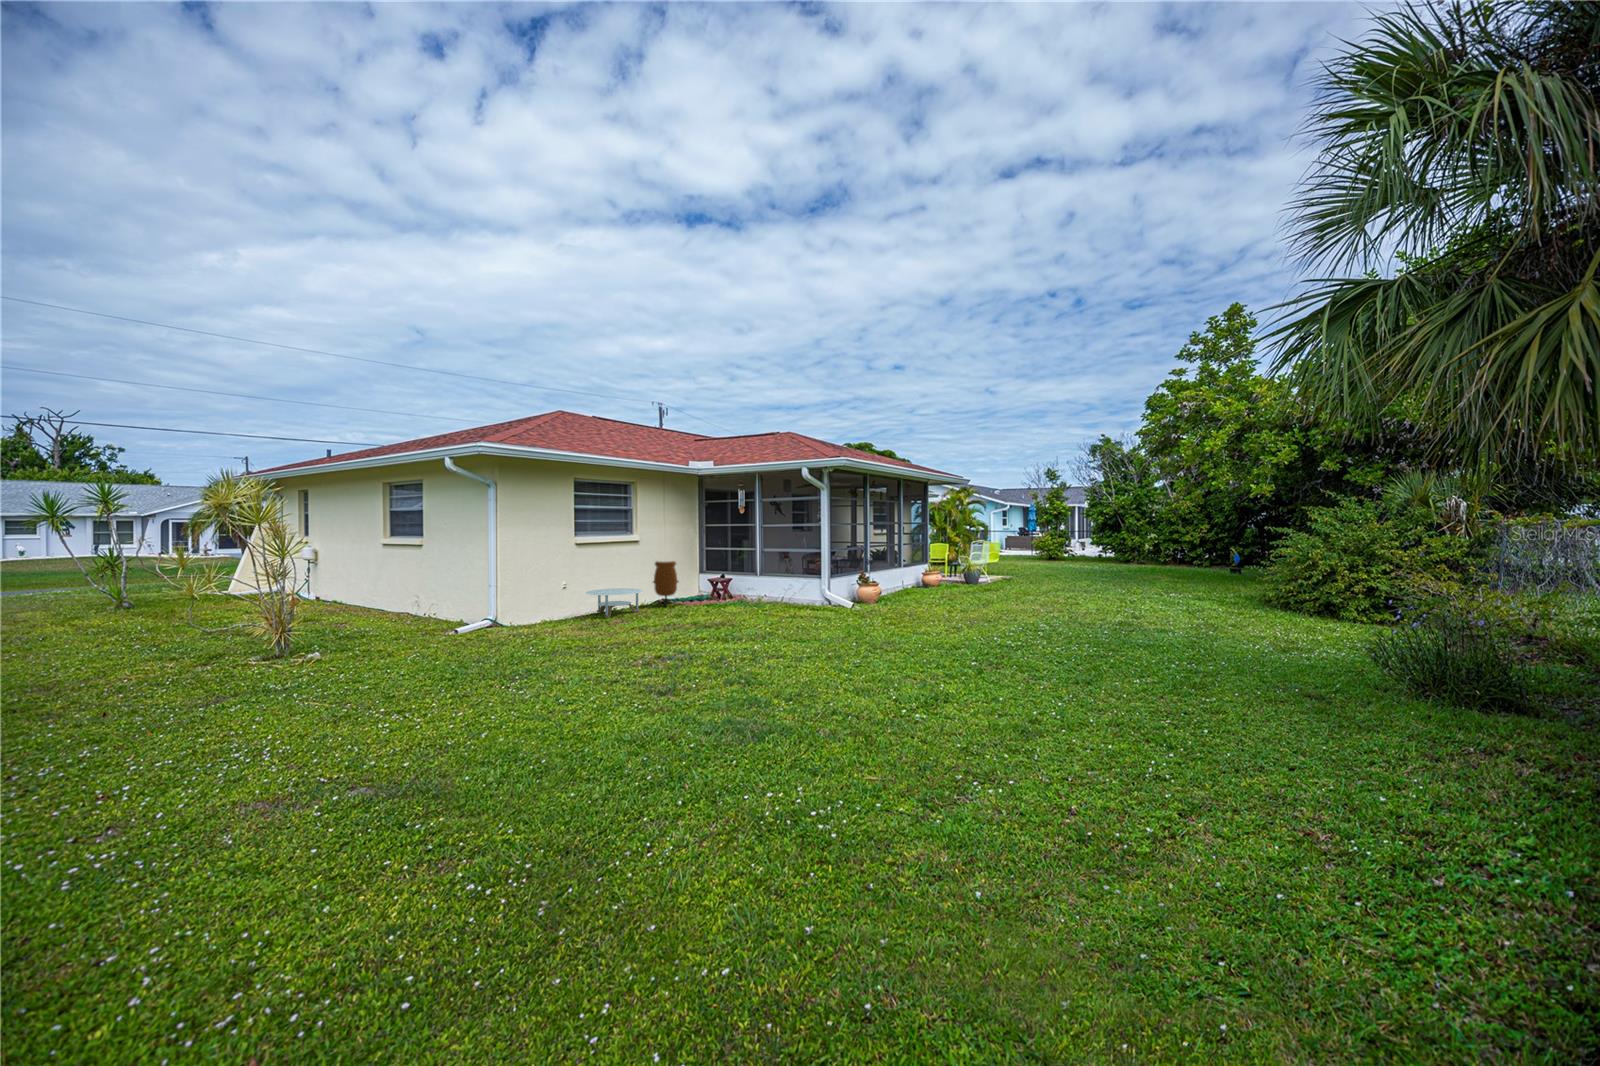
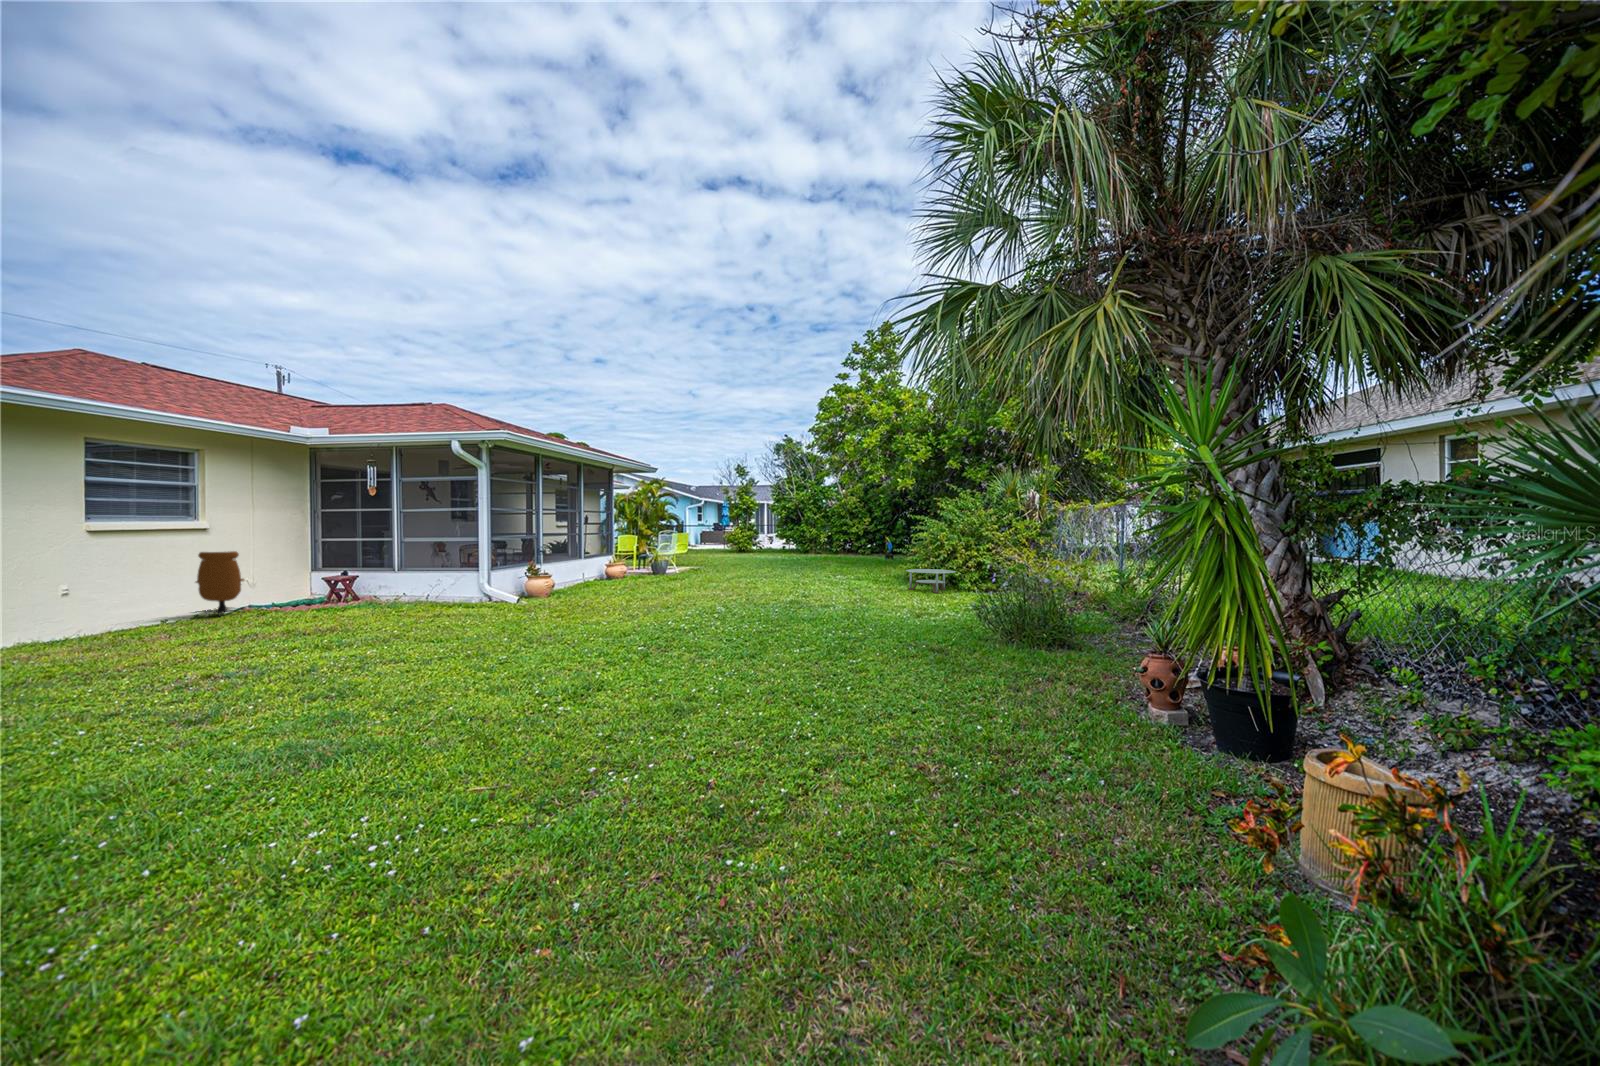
round table: present [586,588,643,618] -> present [906,569,956,593]

